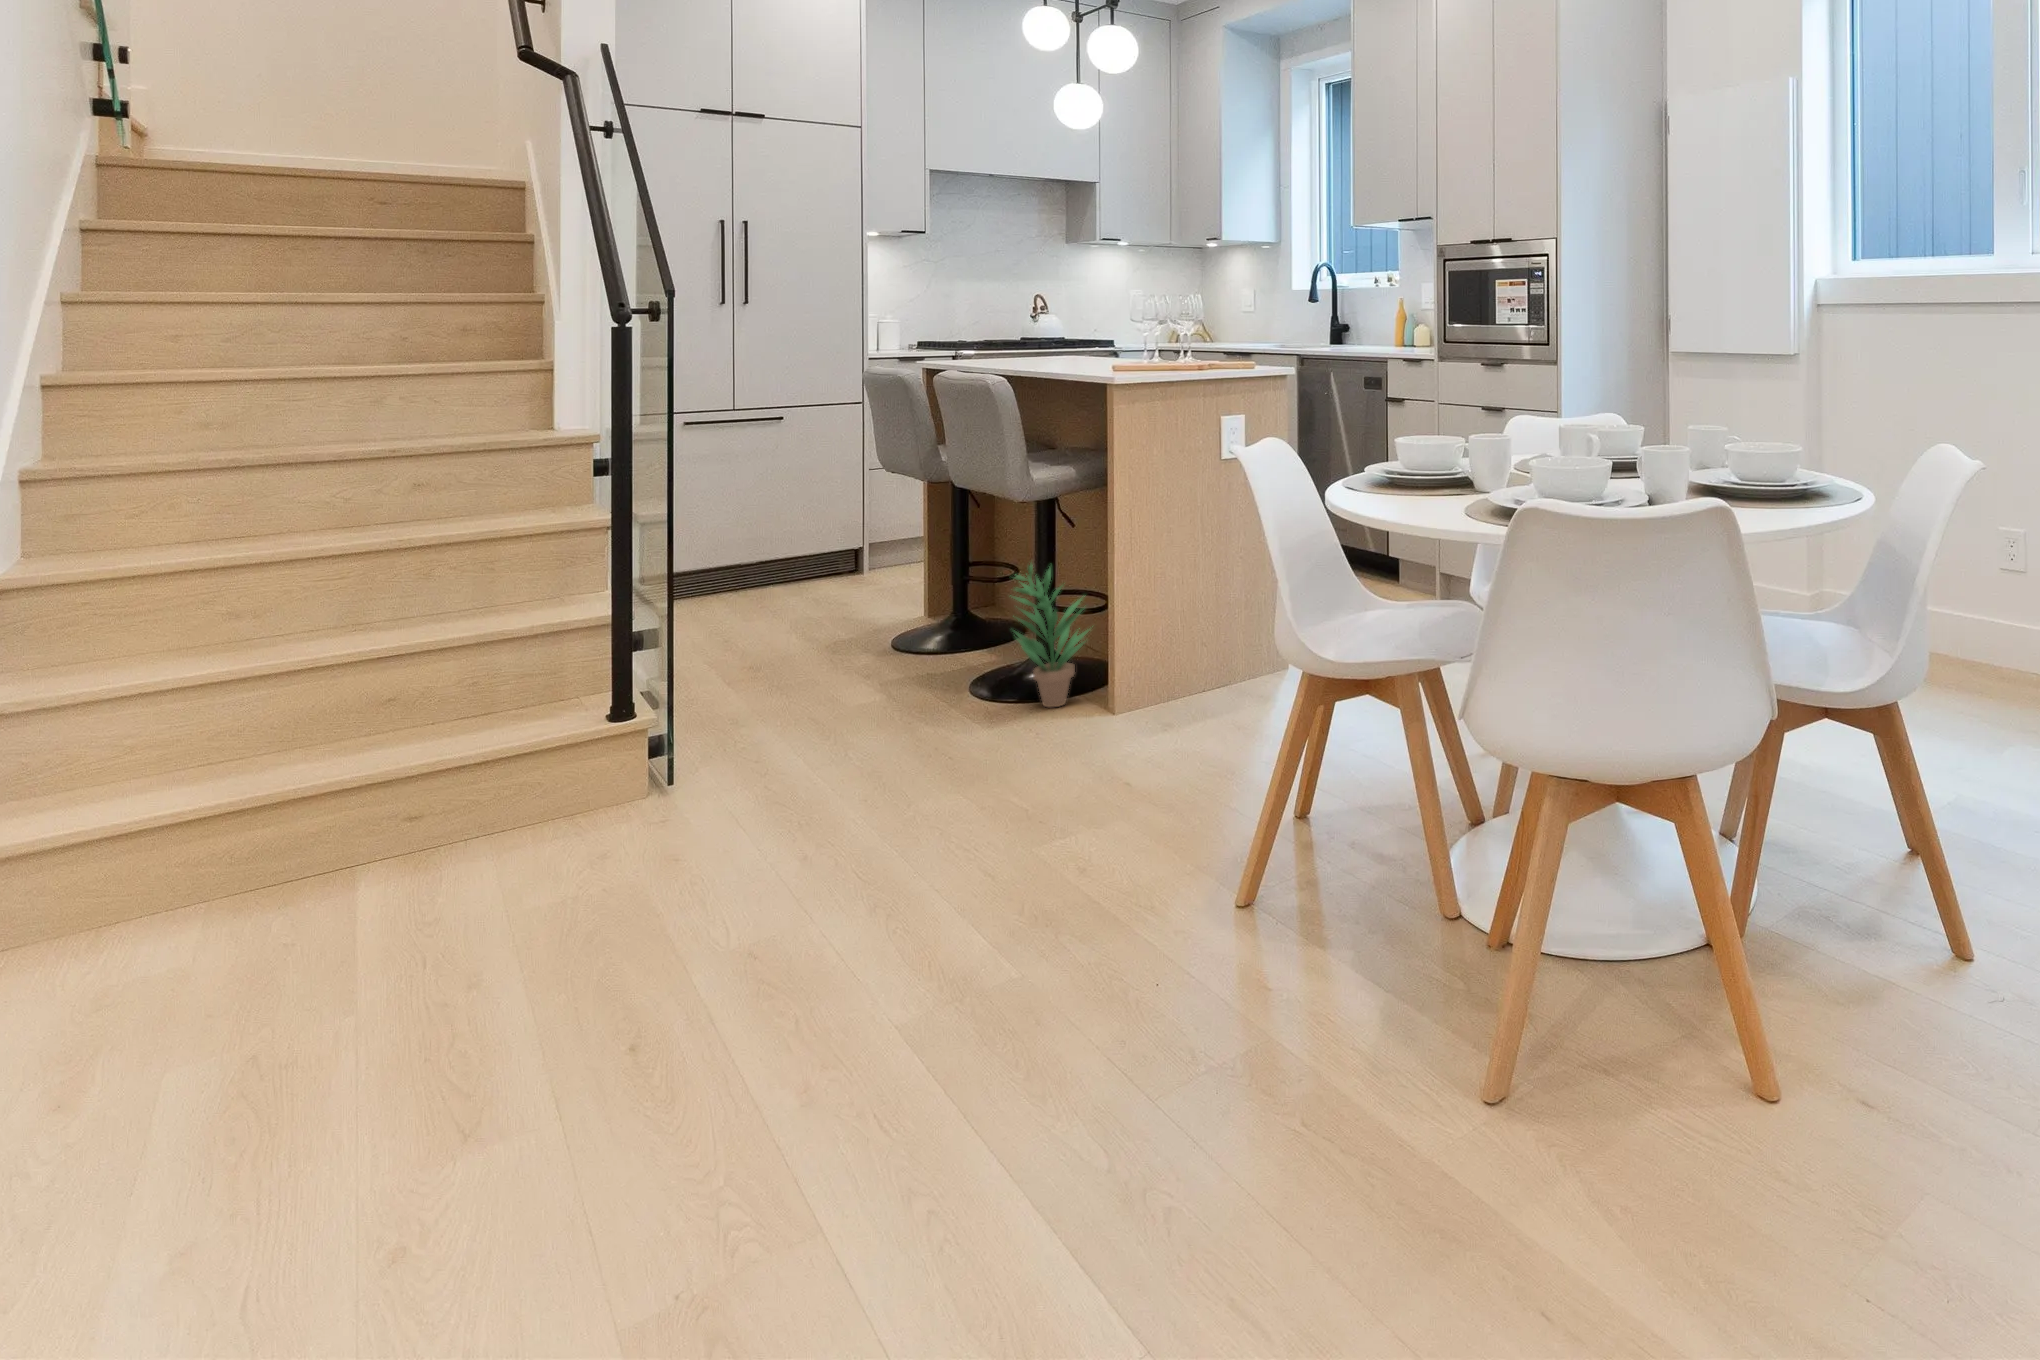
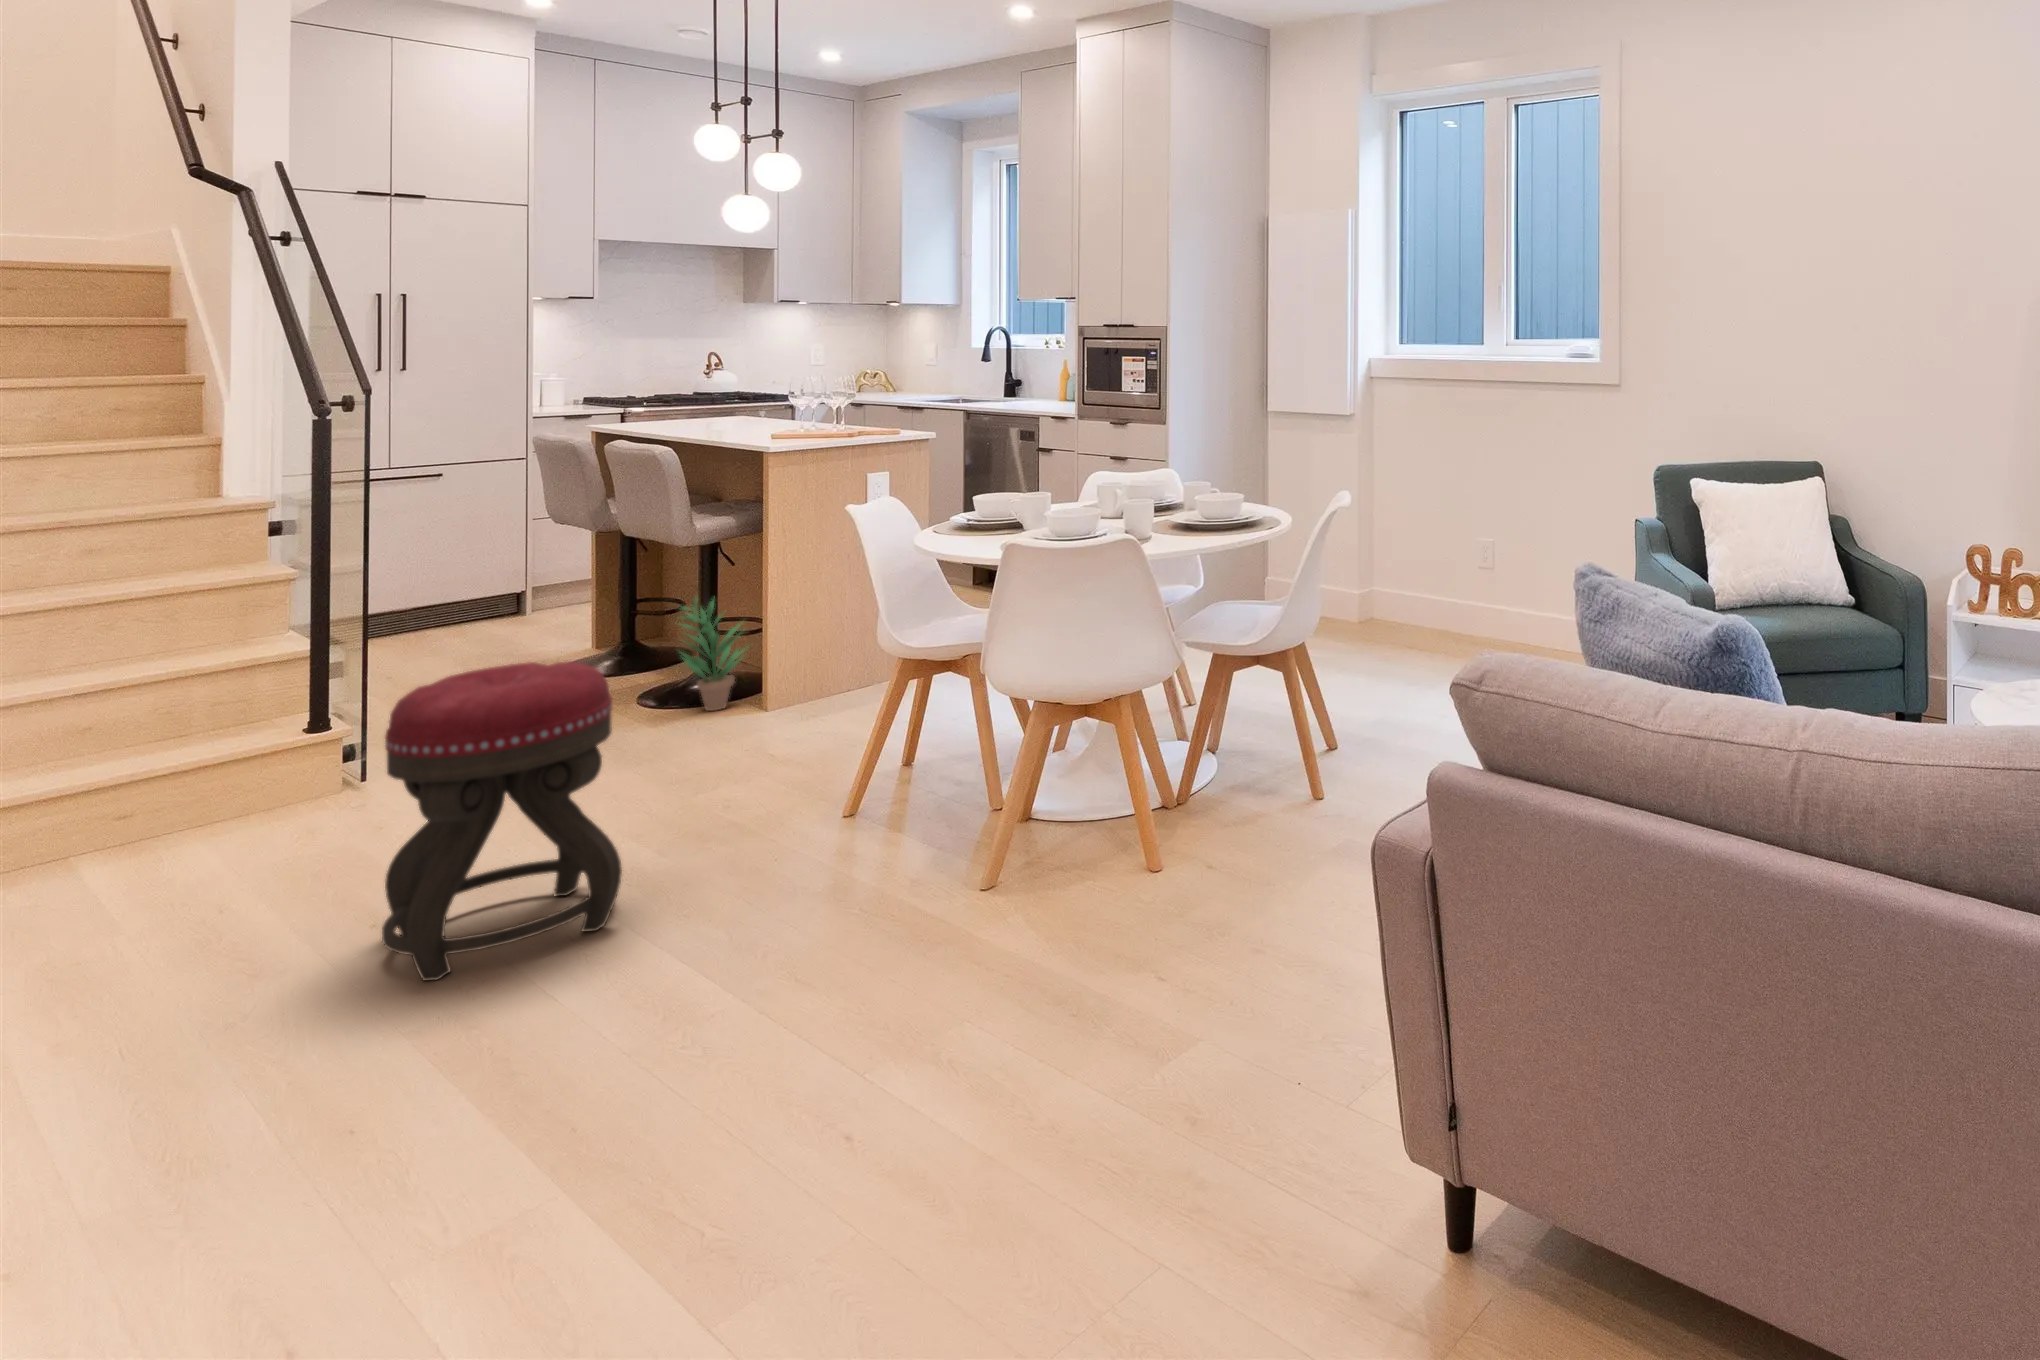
ottoman: none [613,660,942,1183] -> present [382,661,622,981]

